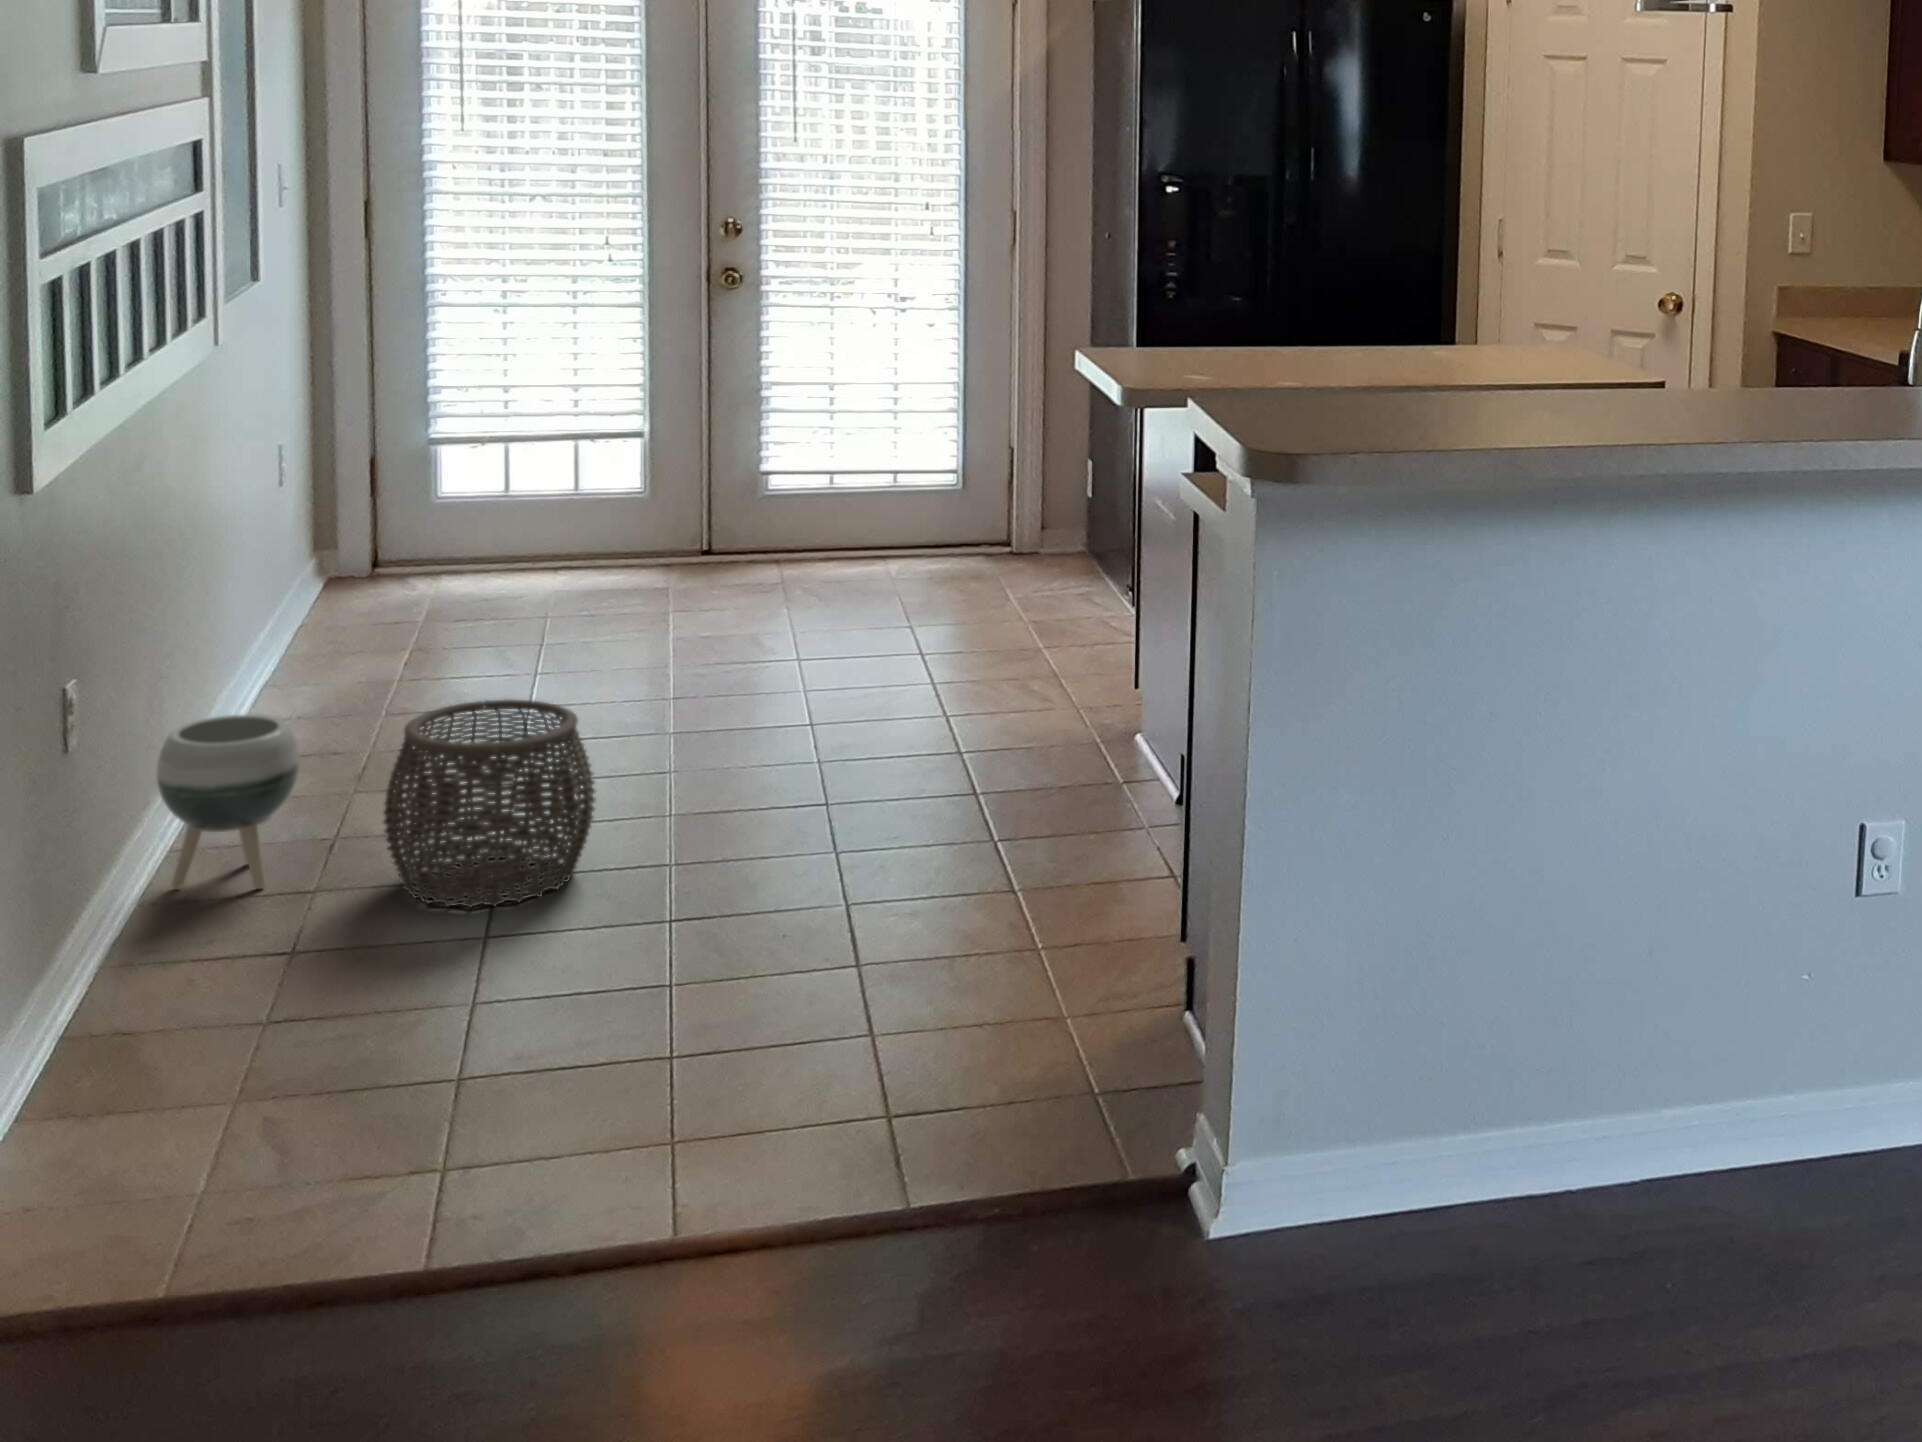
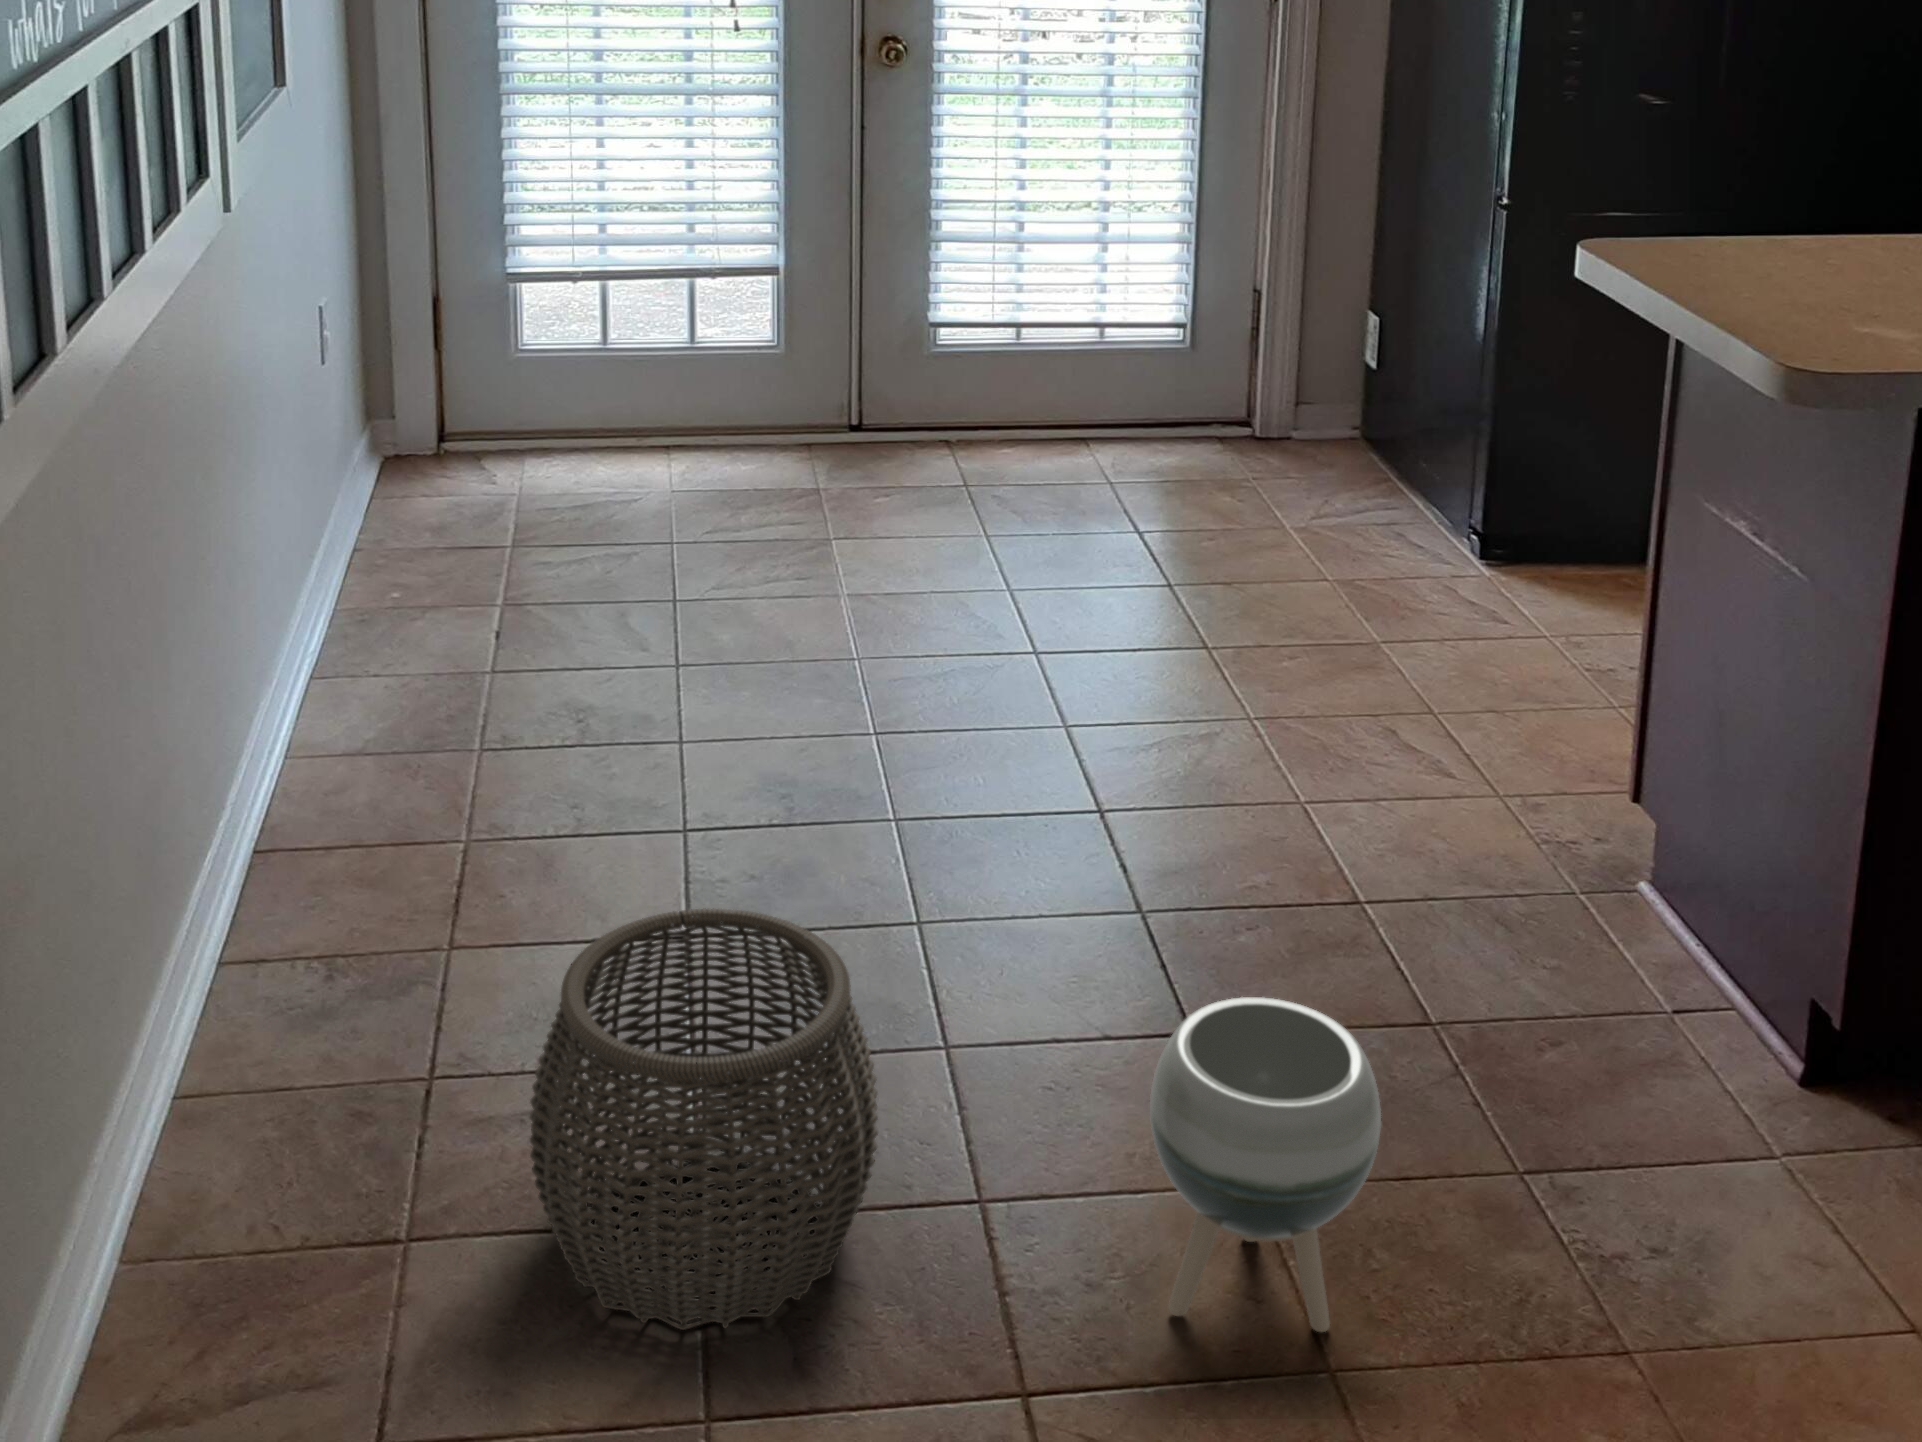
planter: present [156,715,300,889] -> present [1150,997,1381,1332]

